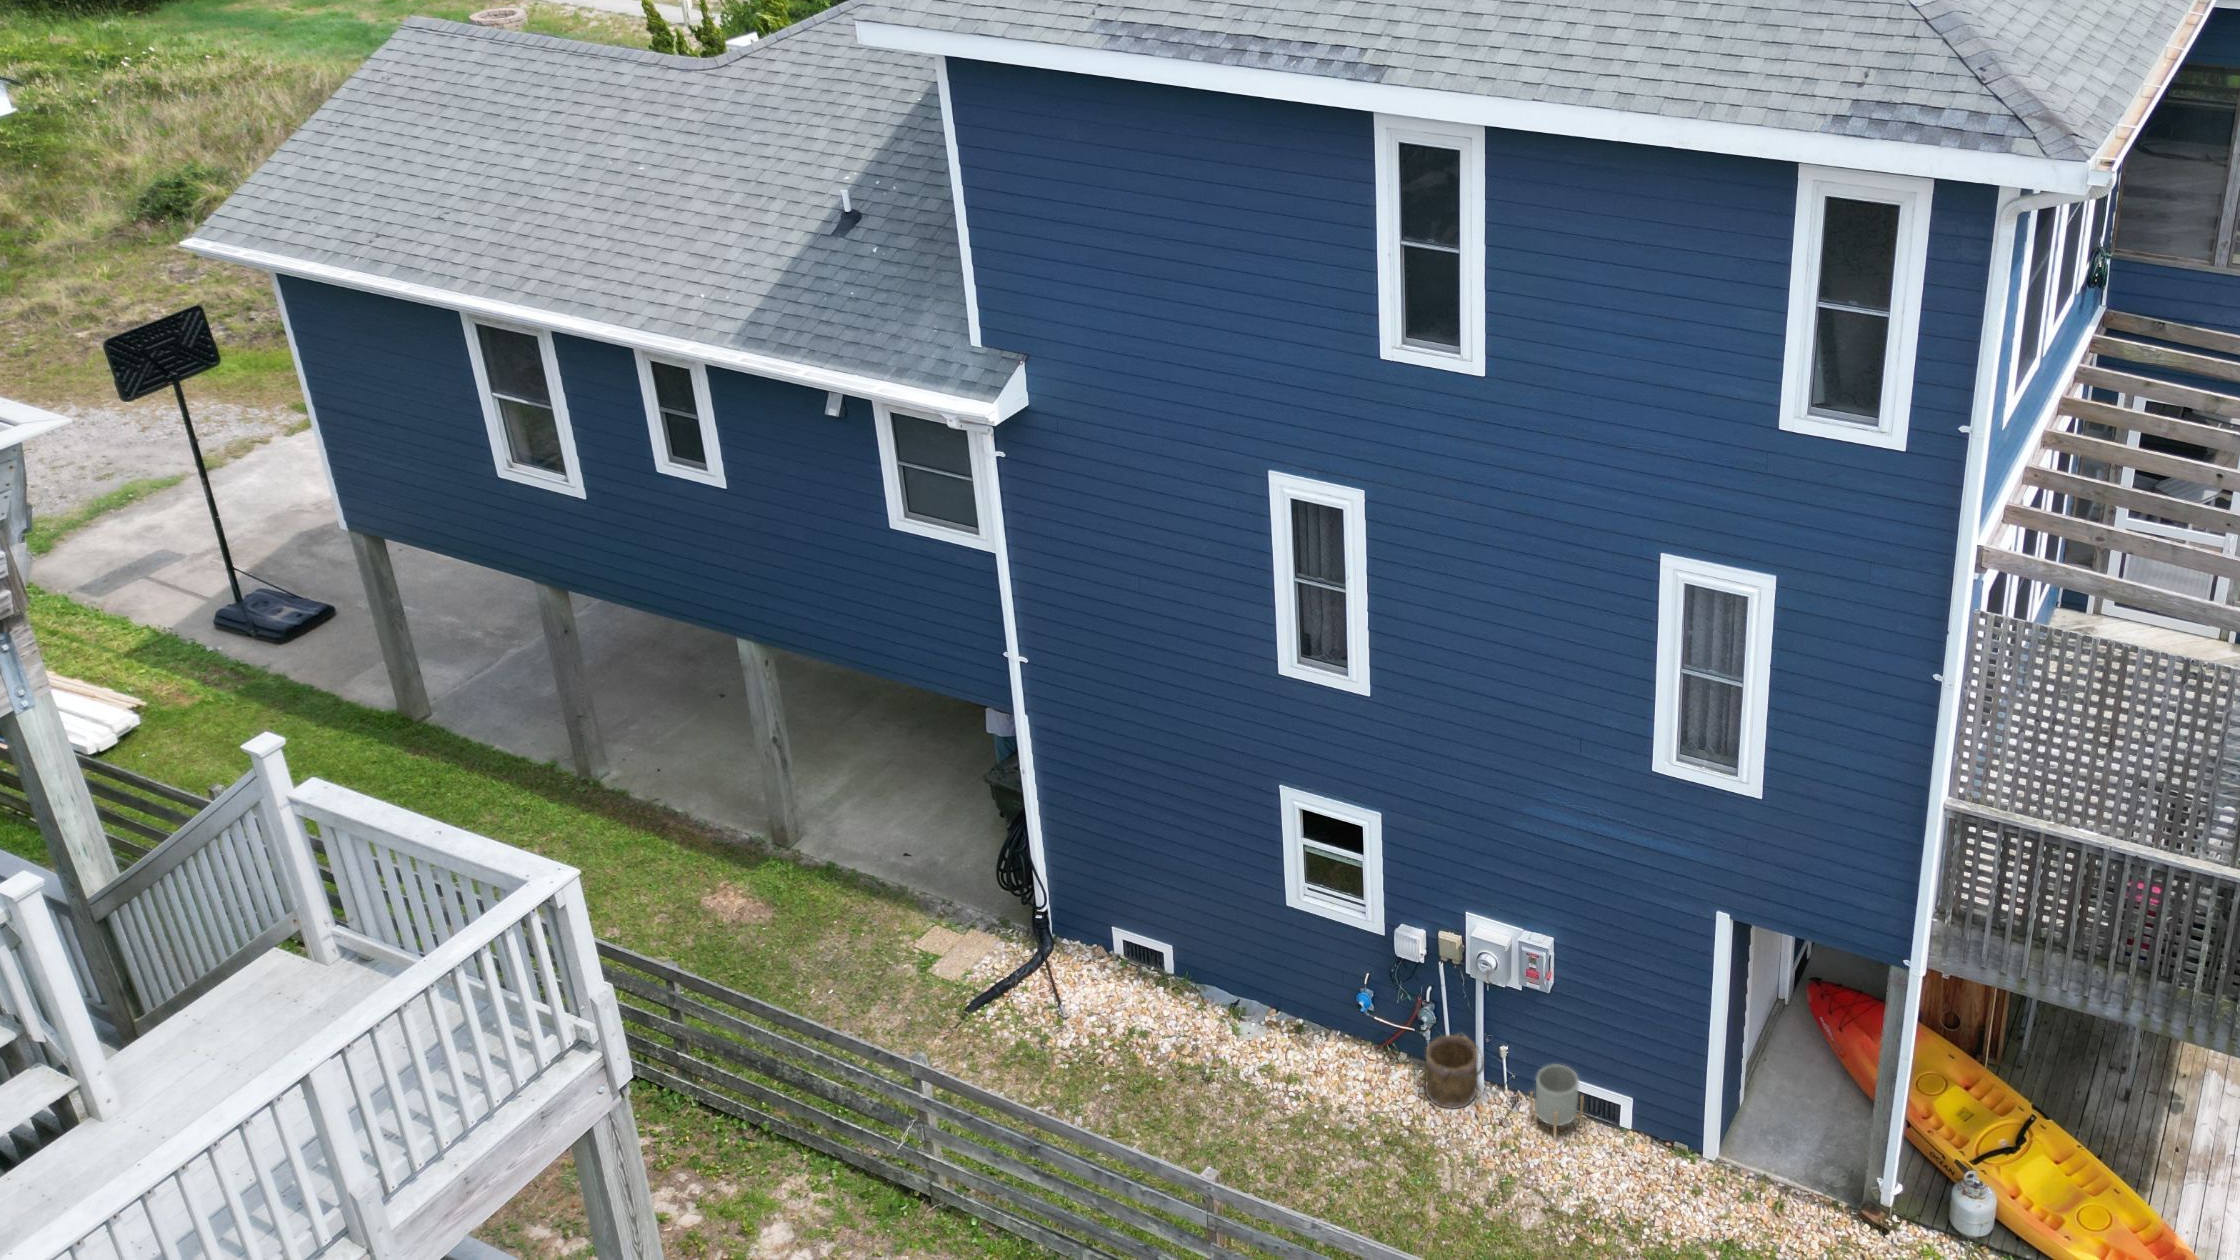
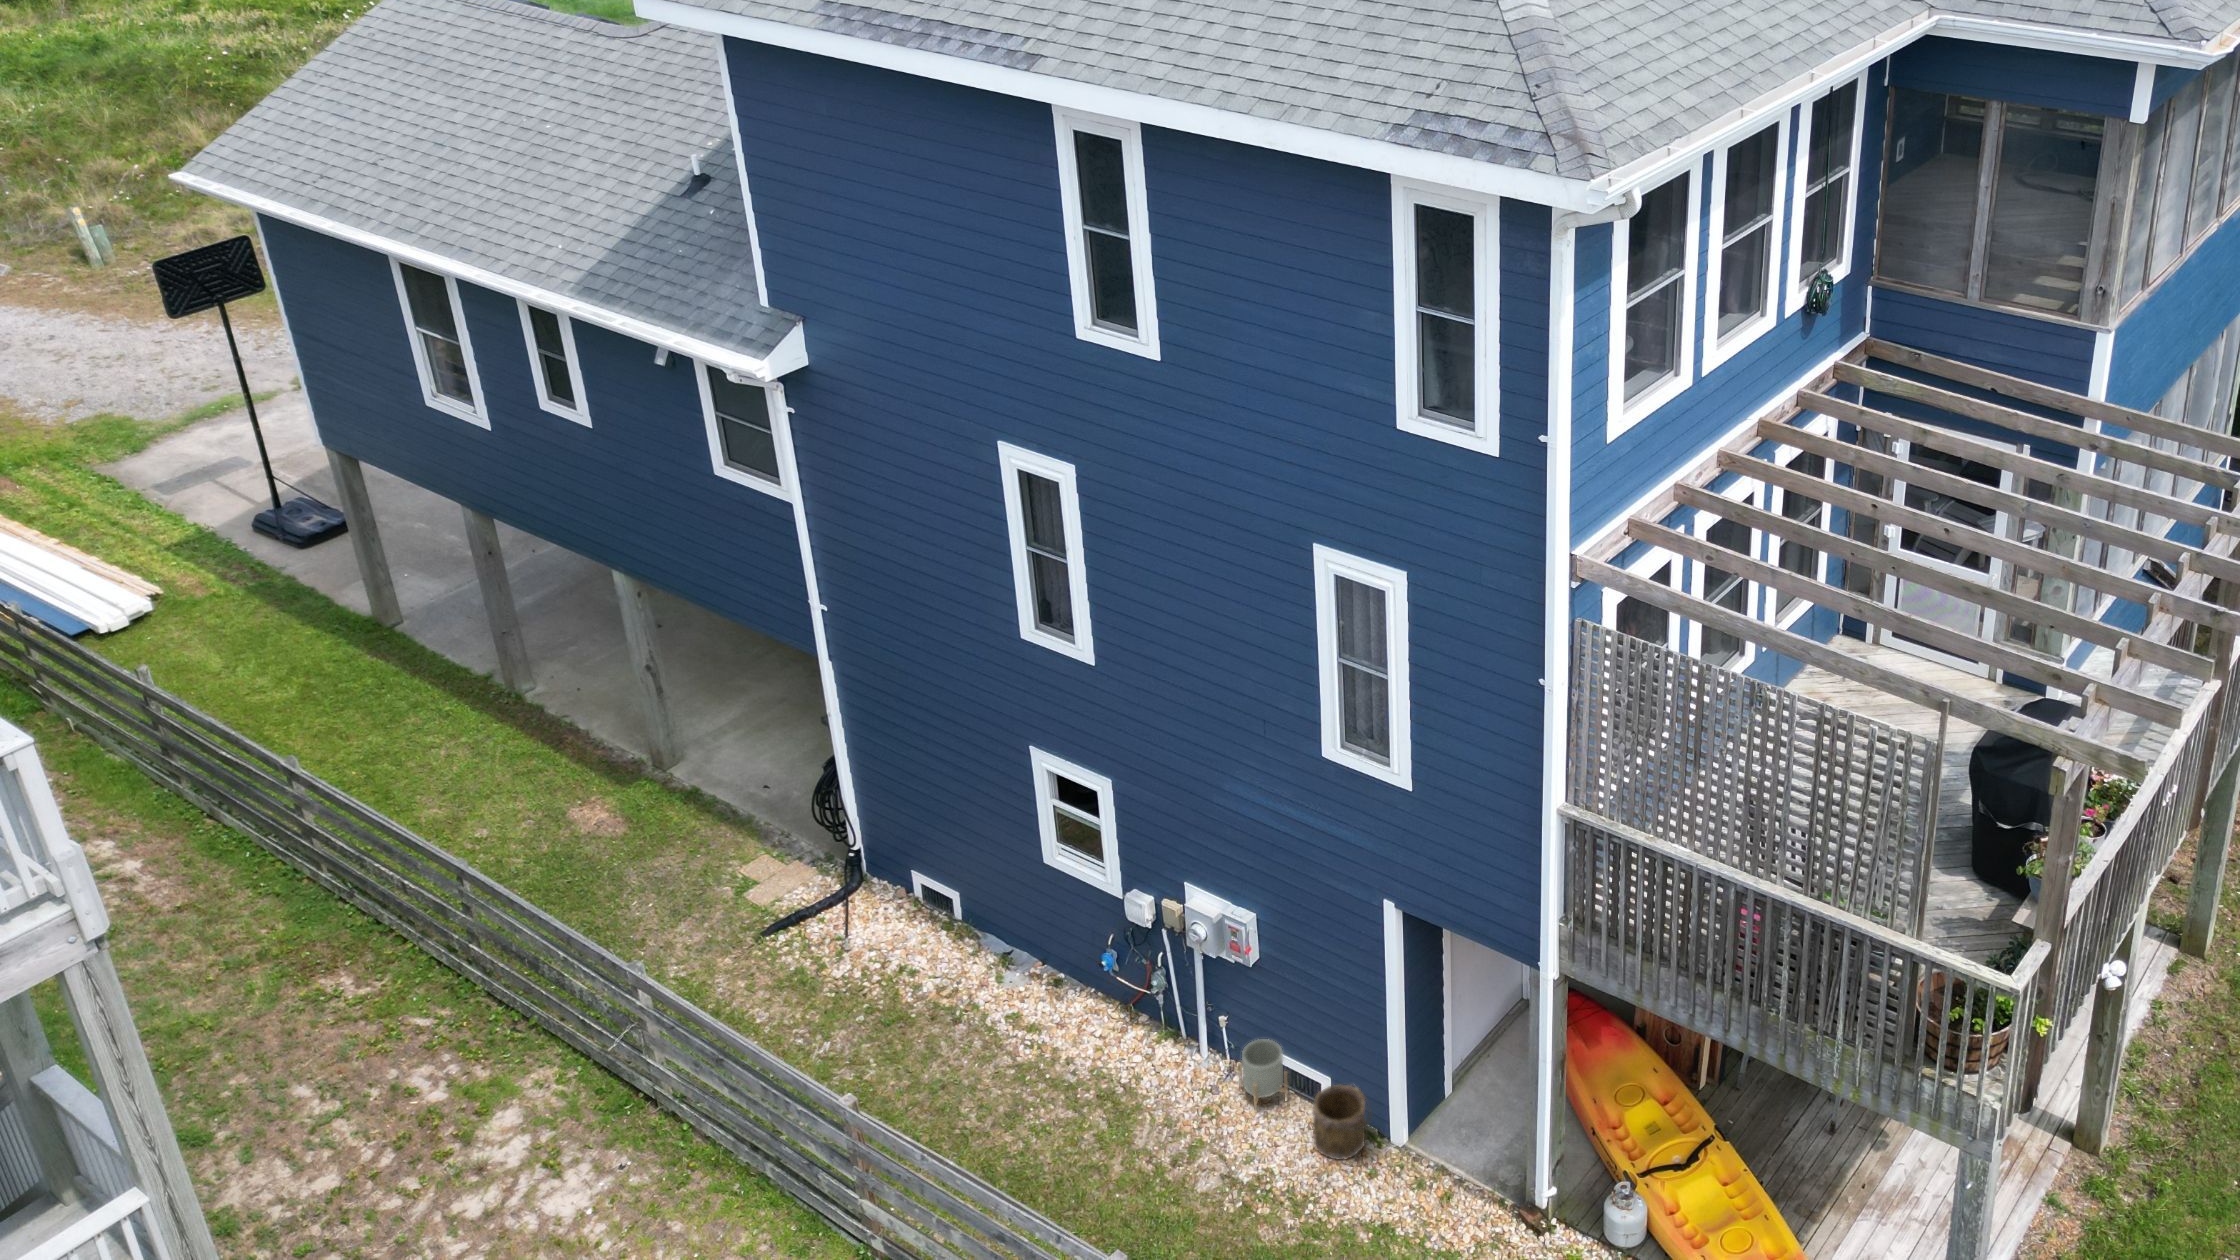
bucket: present [1425,1035,1485,1109] -> present [1313,1085,1372,1160]

